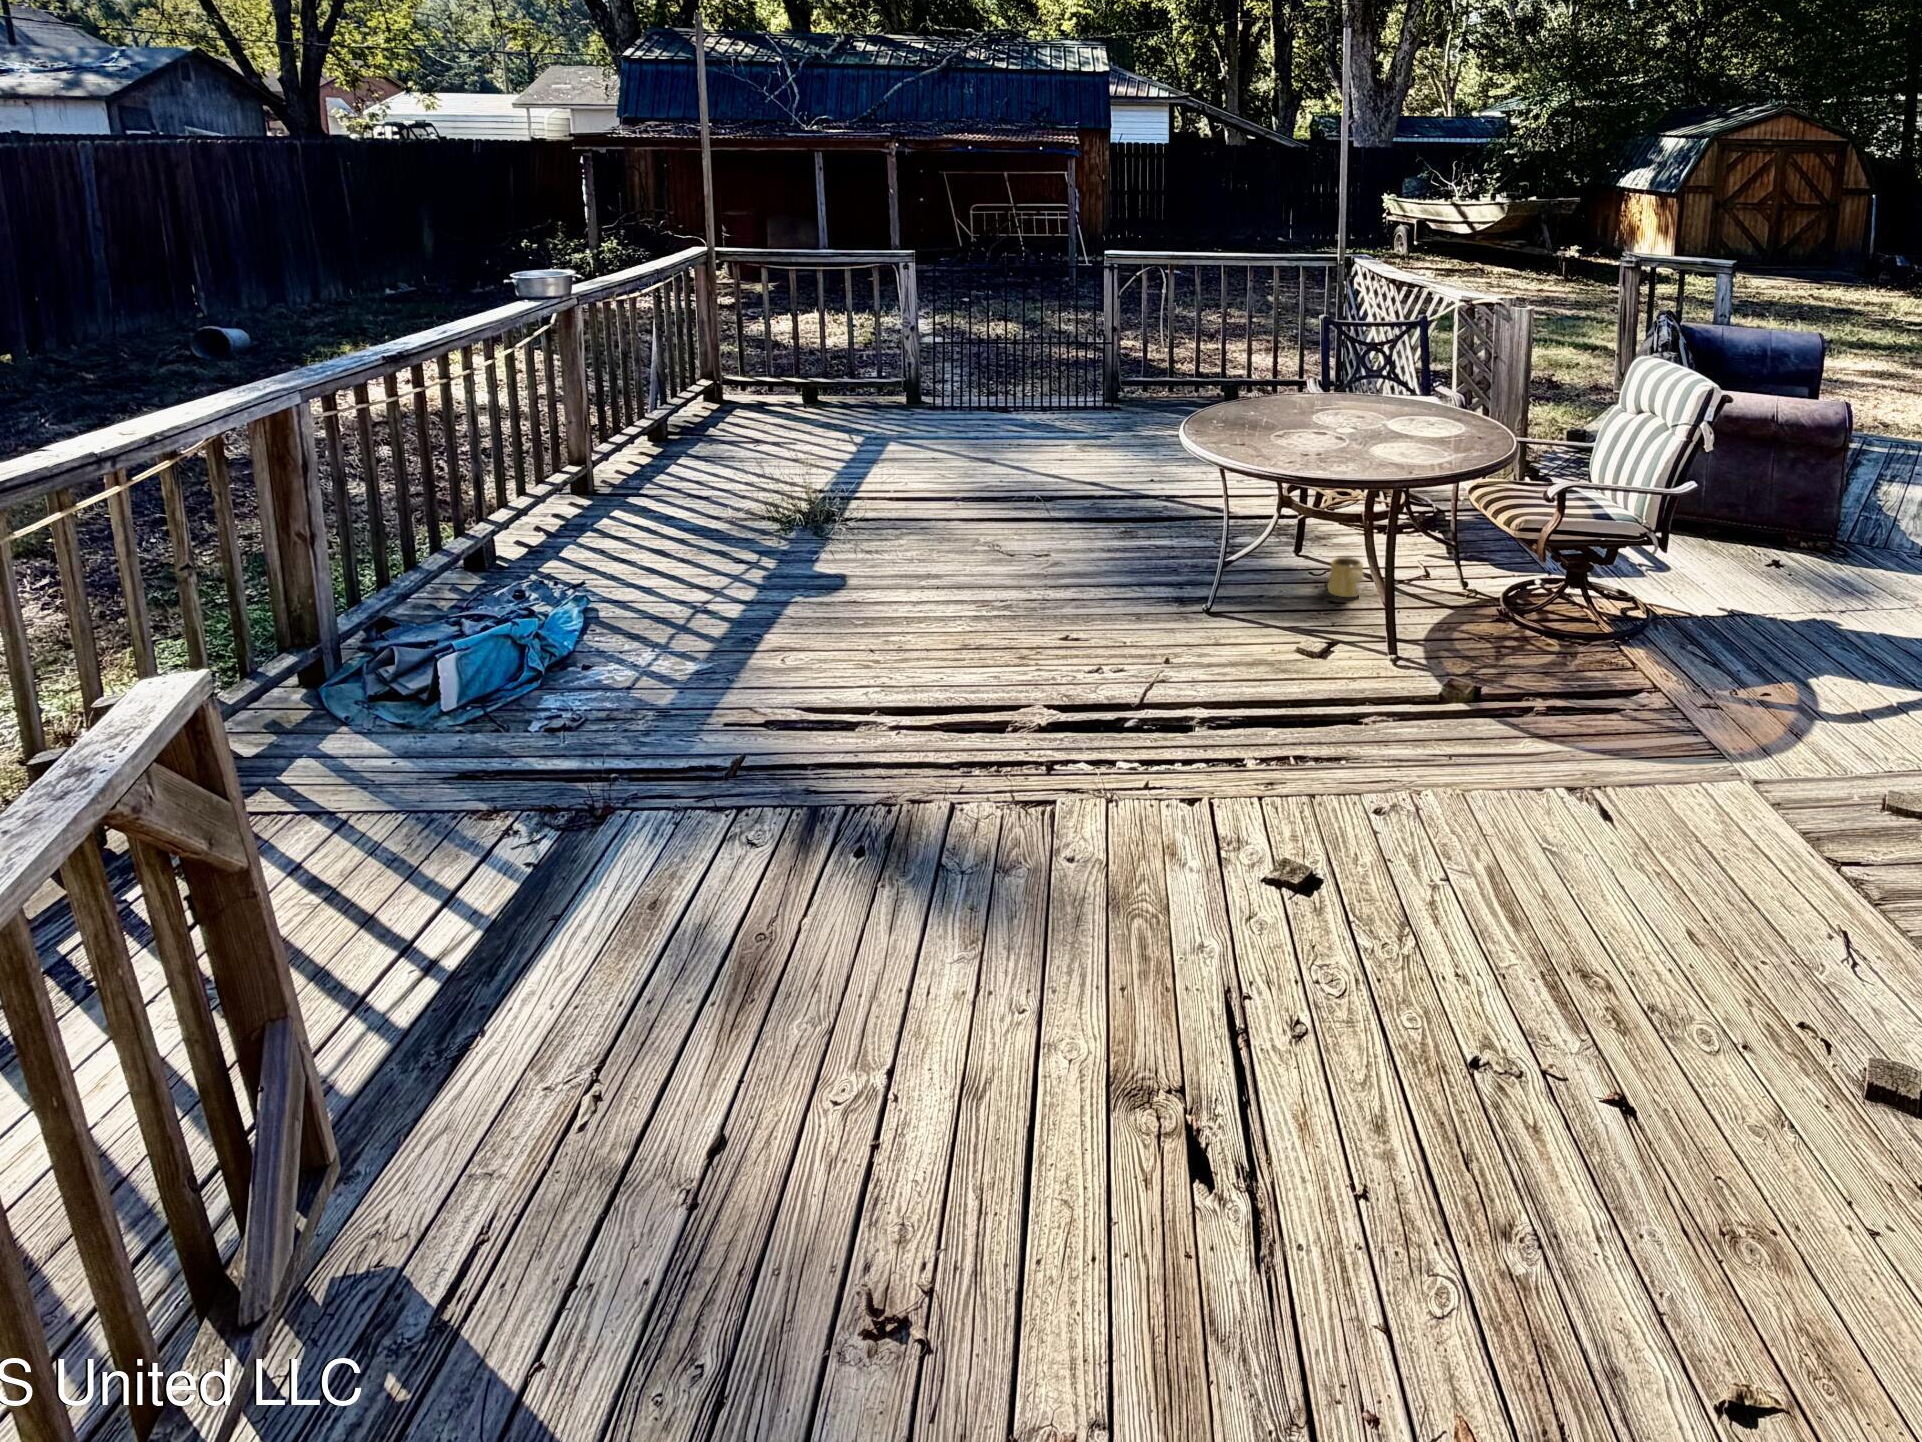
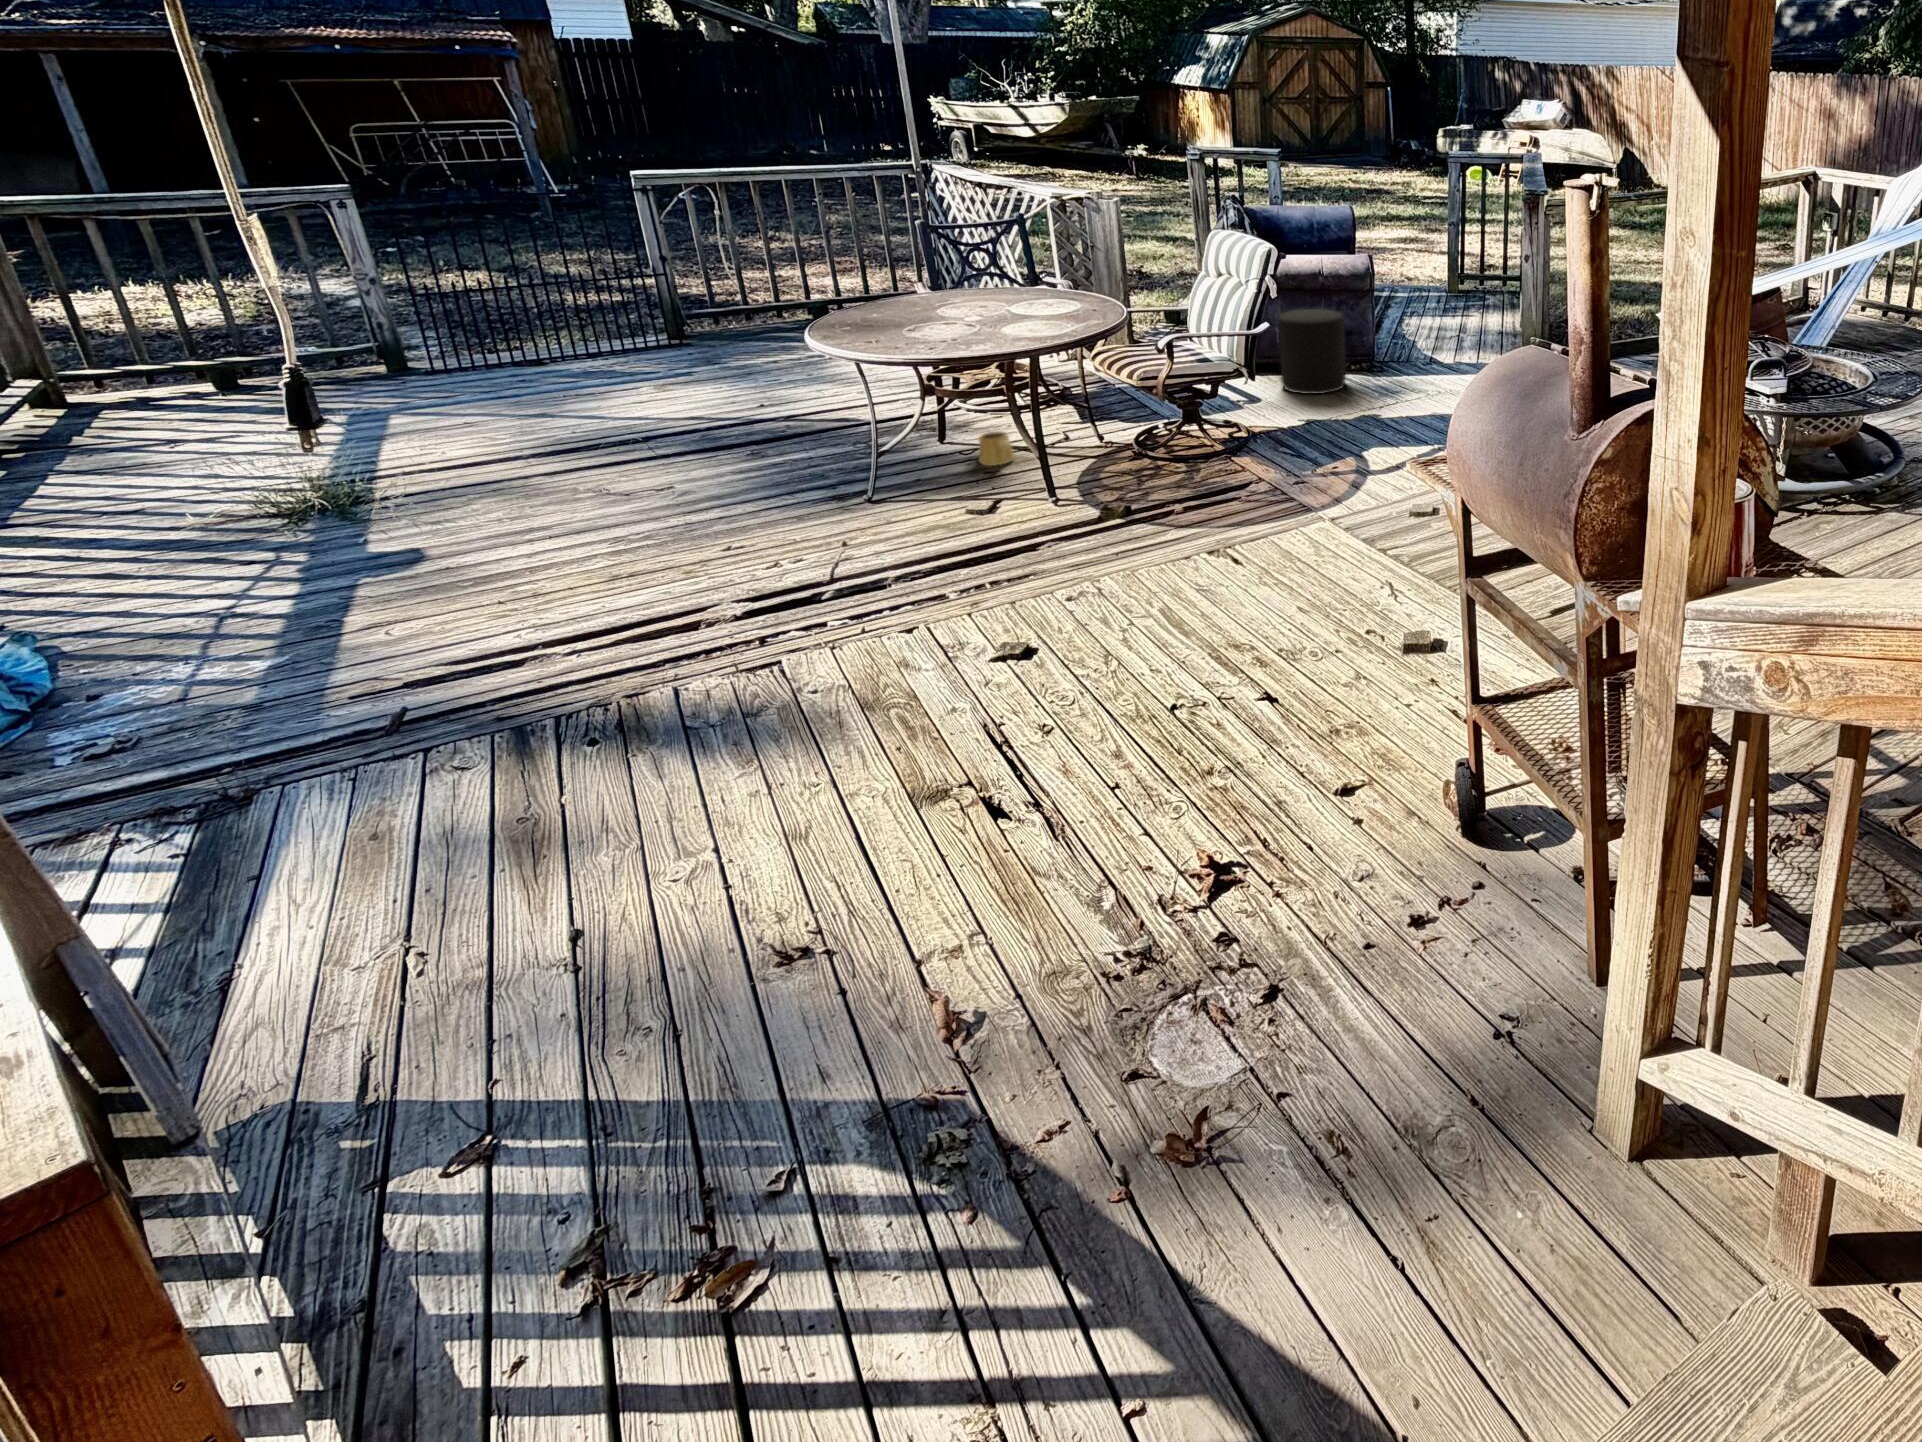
stool: none [1701,463,1800,577] -> present [1278,309,1346,394]

